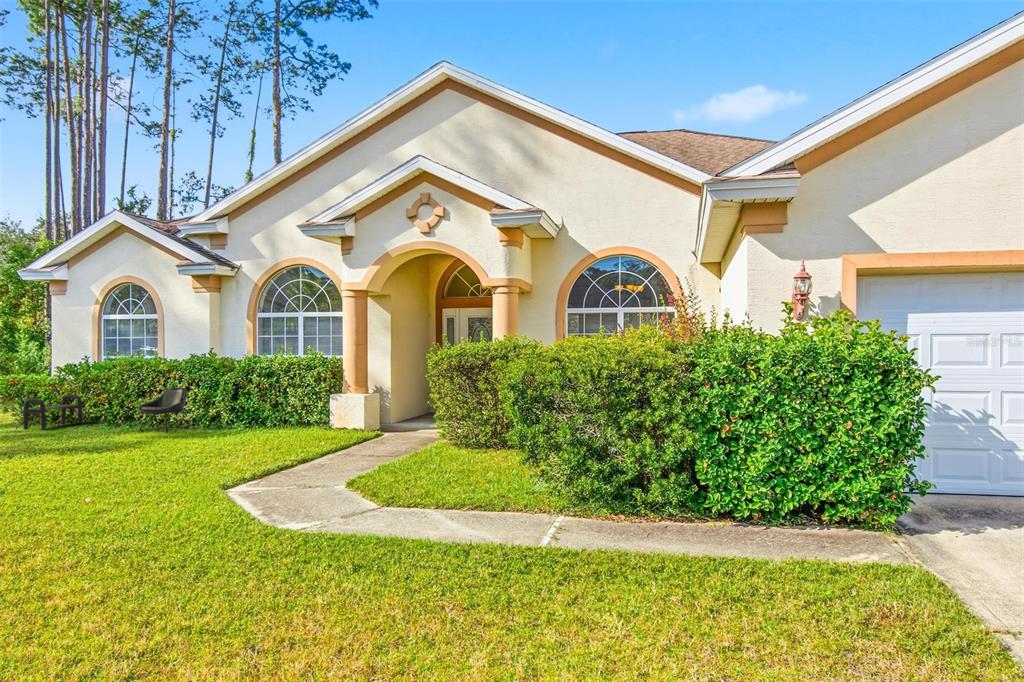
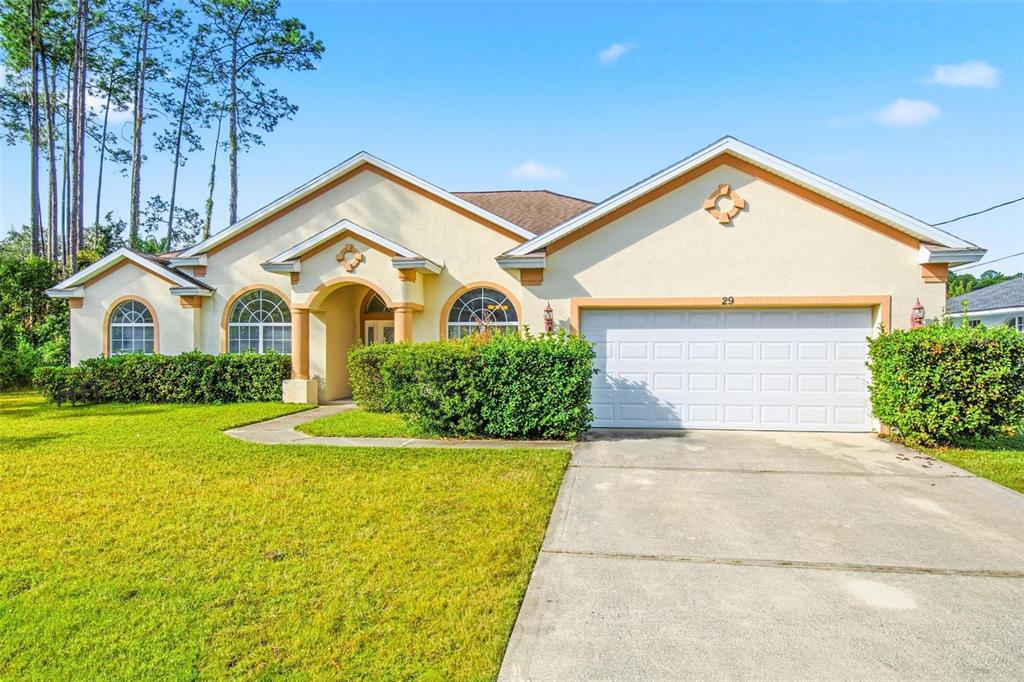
lounge chair: present [137,388,190,432] -> none [145,376,183,407]

